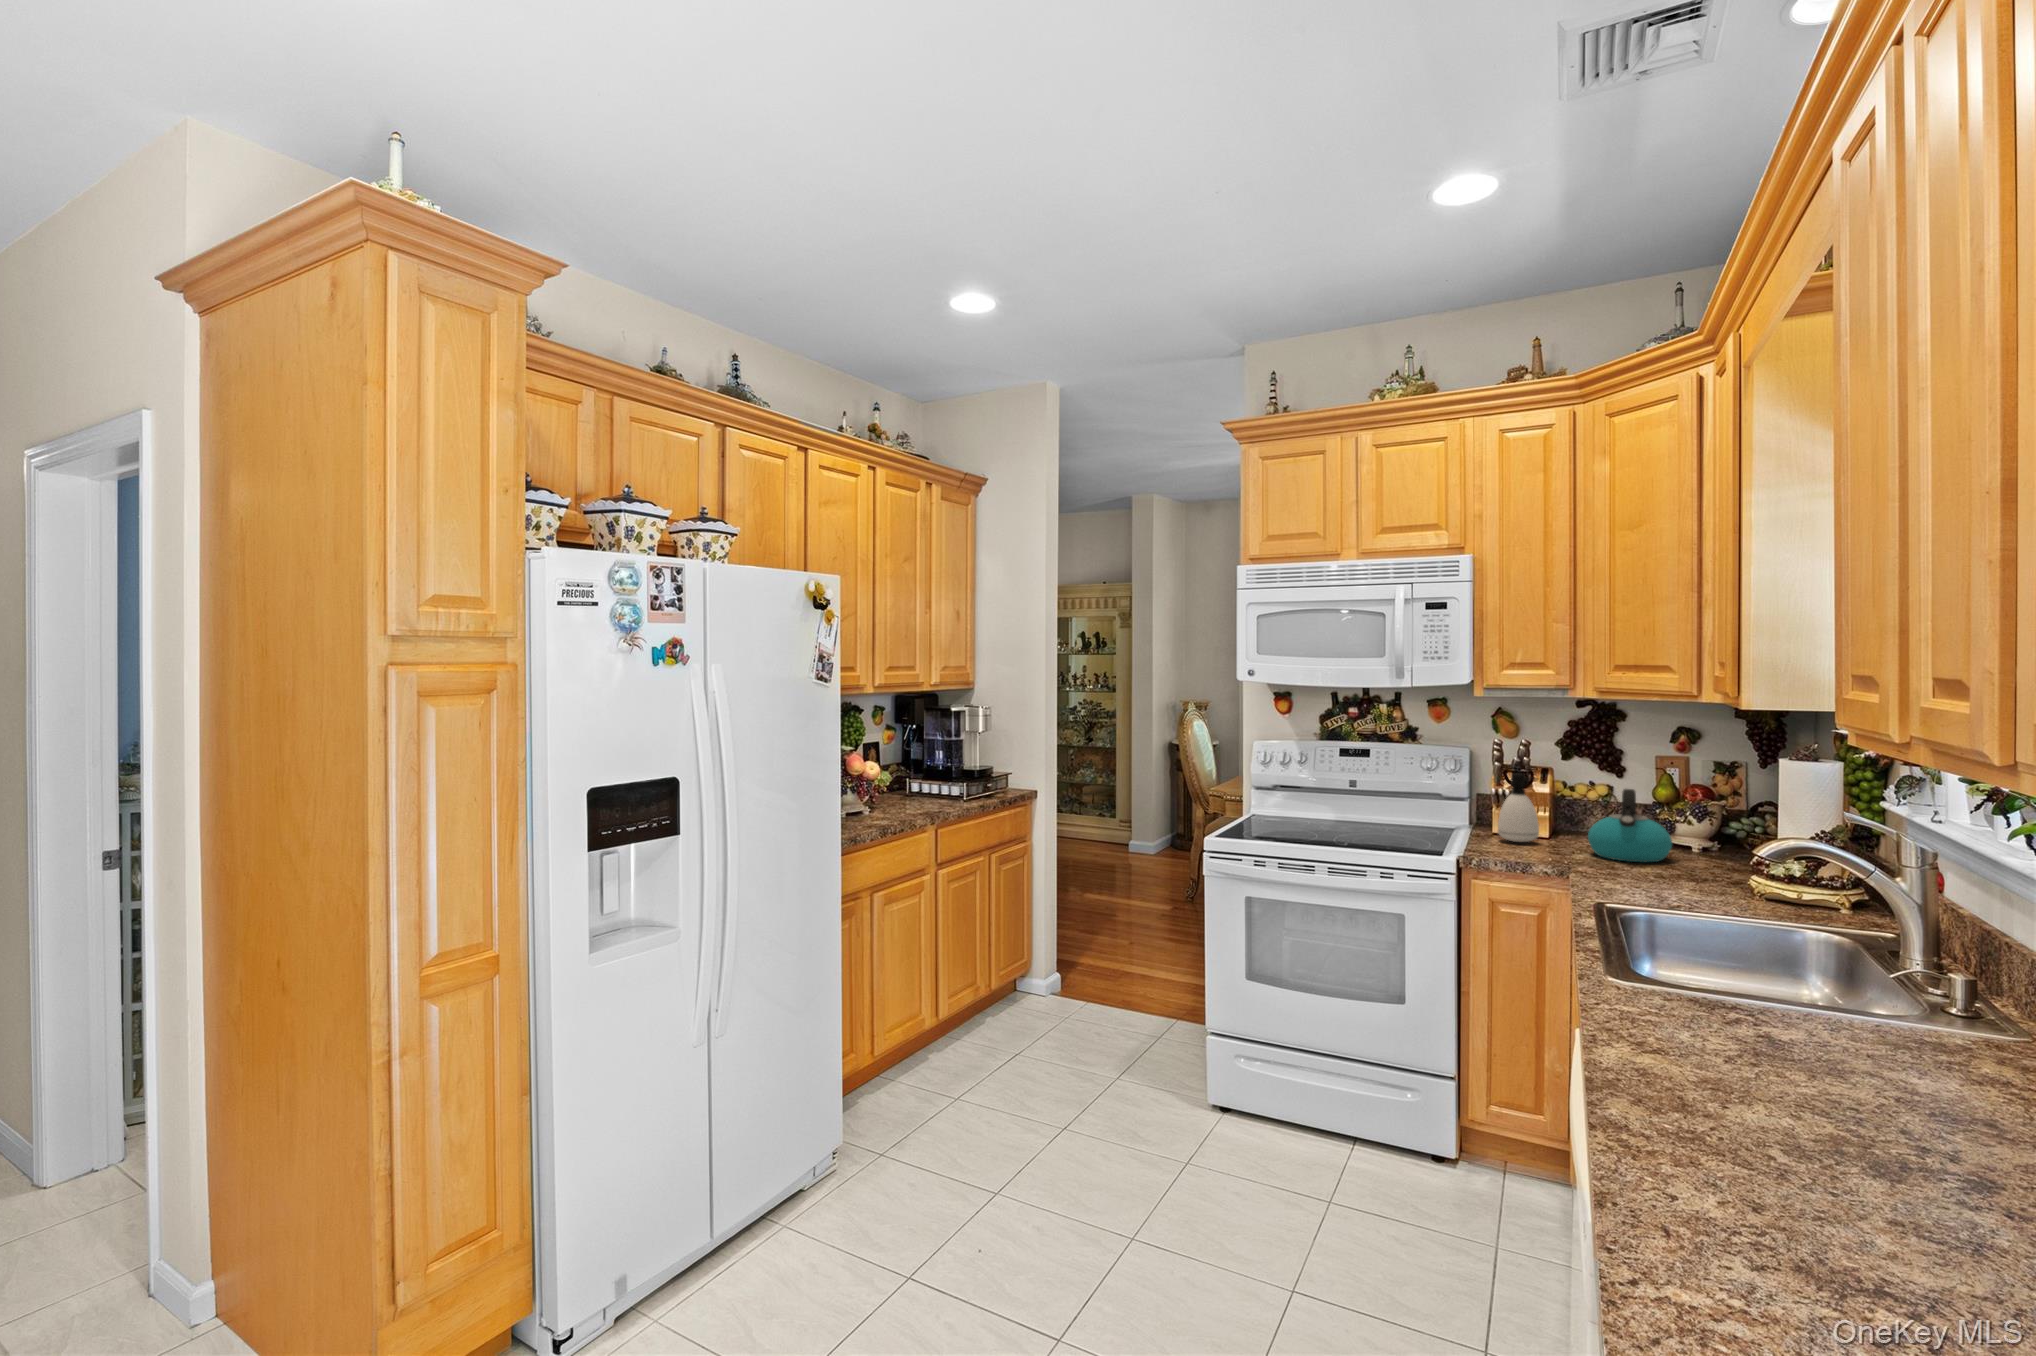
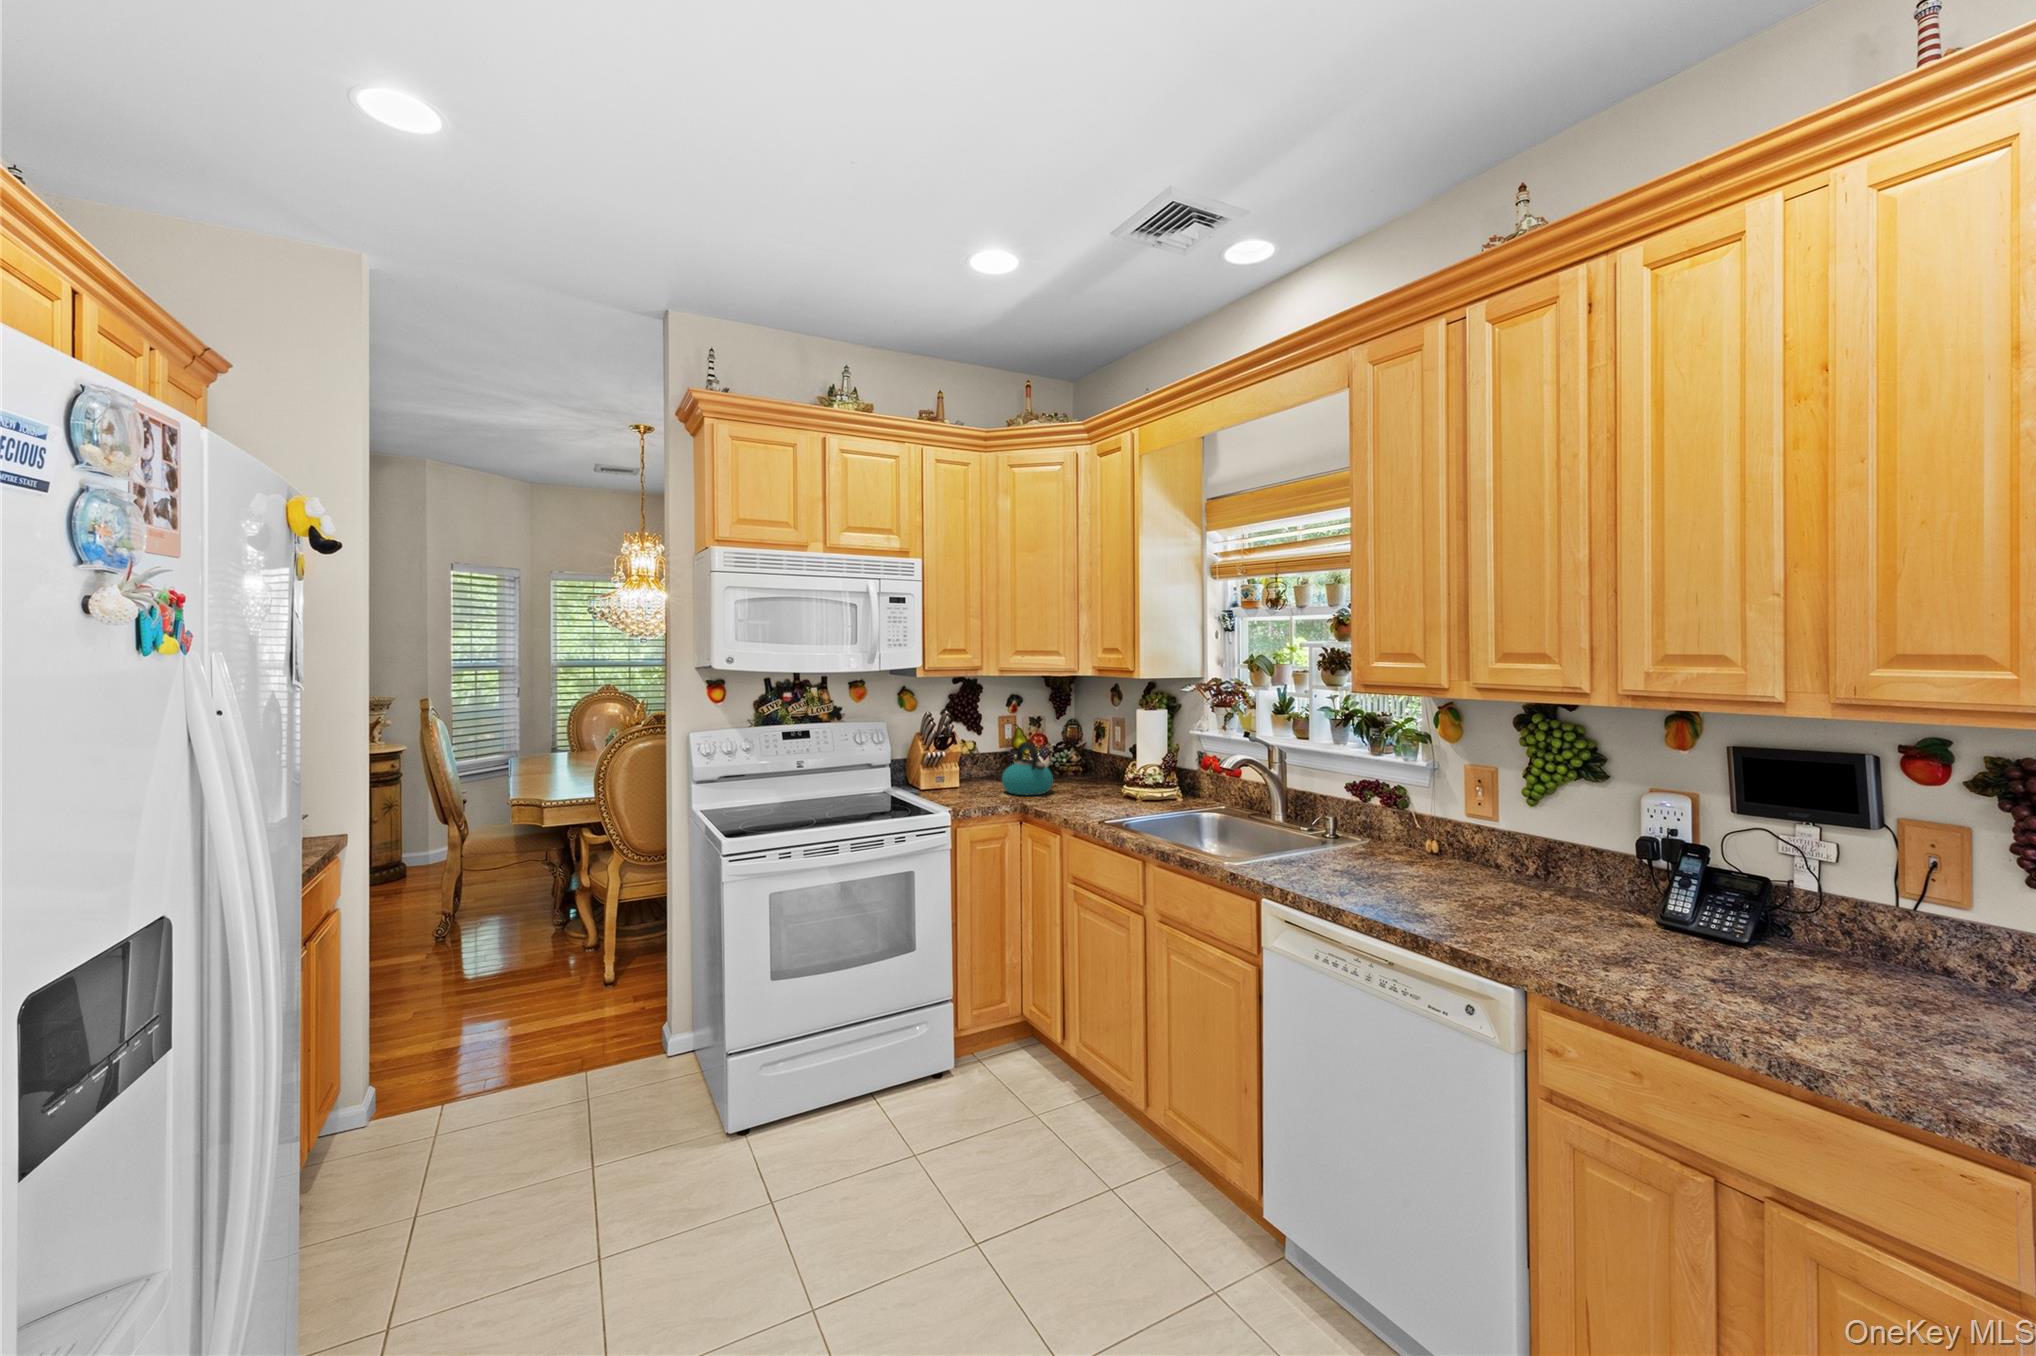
soap dispenser: present [1498,773,1539,842] -> none [934,739,964,794]

